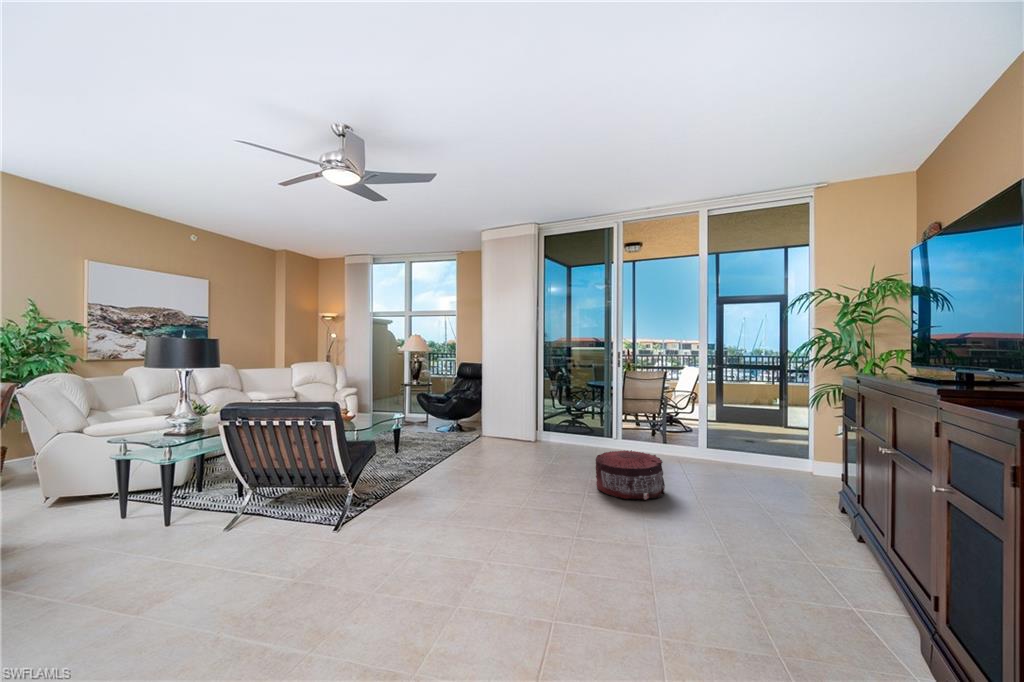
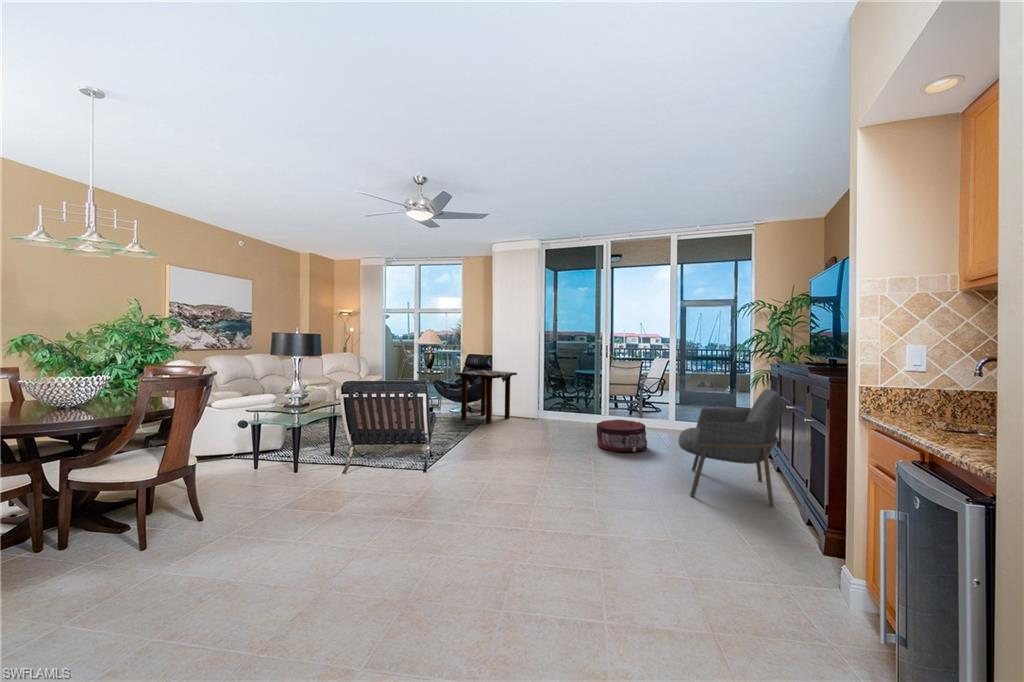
side table: none [432,382,508,449] -> present [455,370,517,424]
armchair: none [706,419,885,637] -> present [678,389,781,507]

